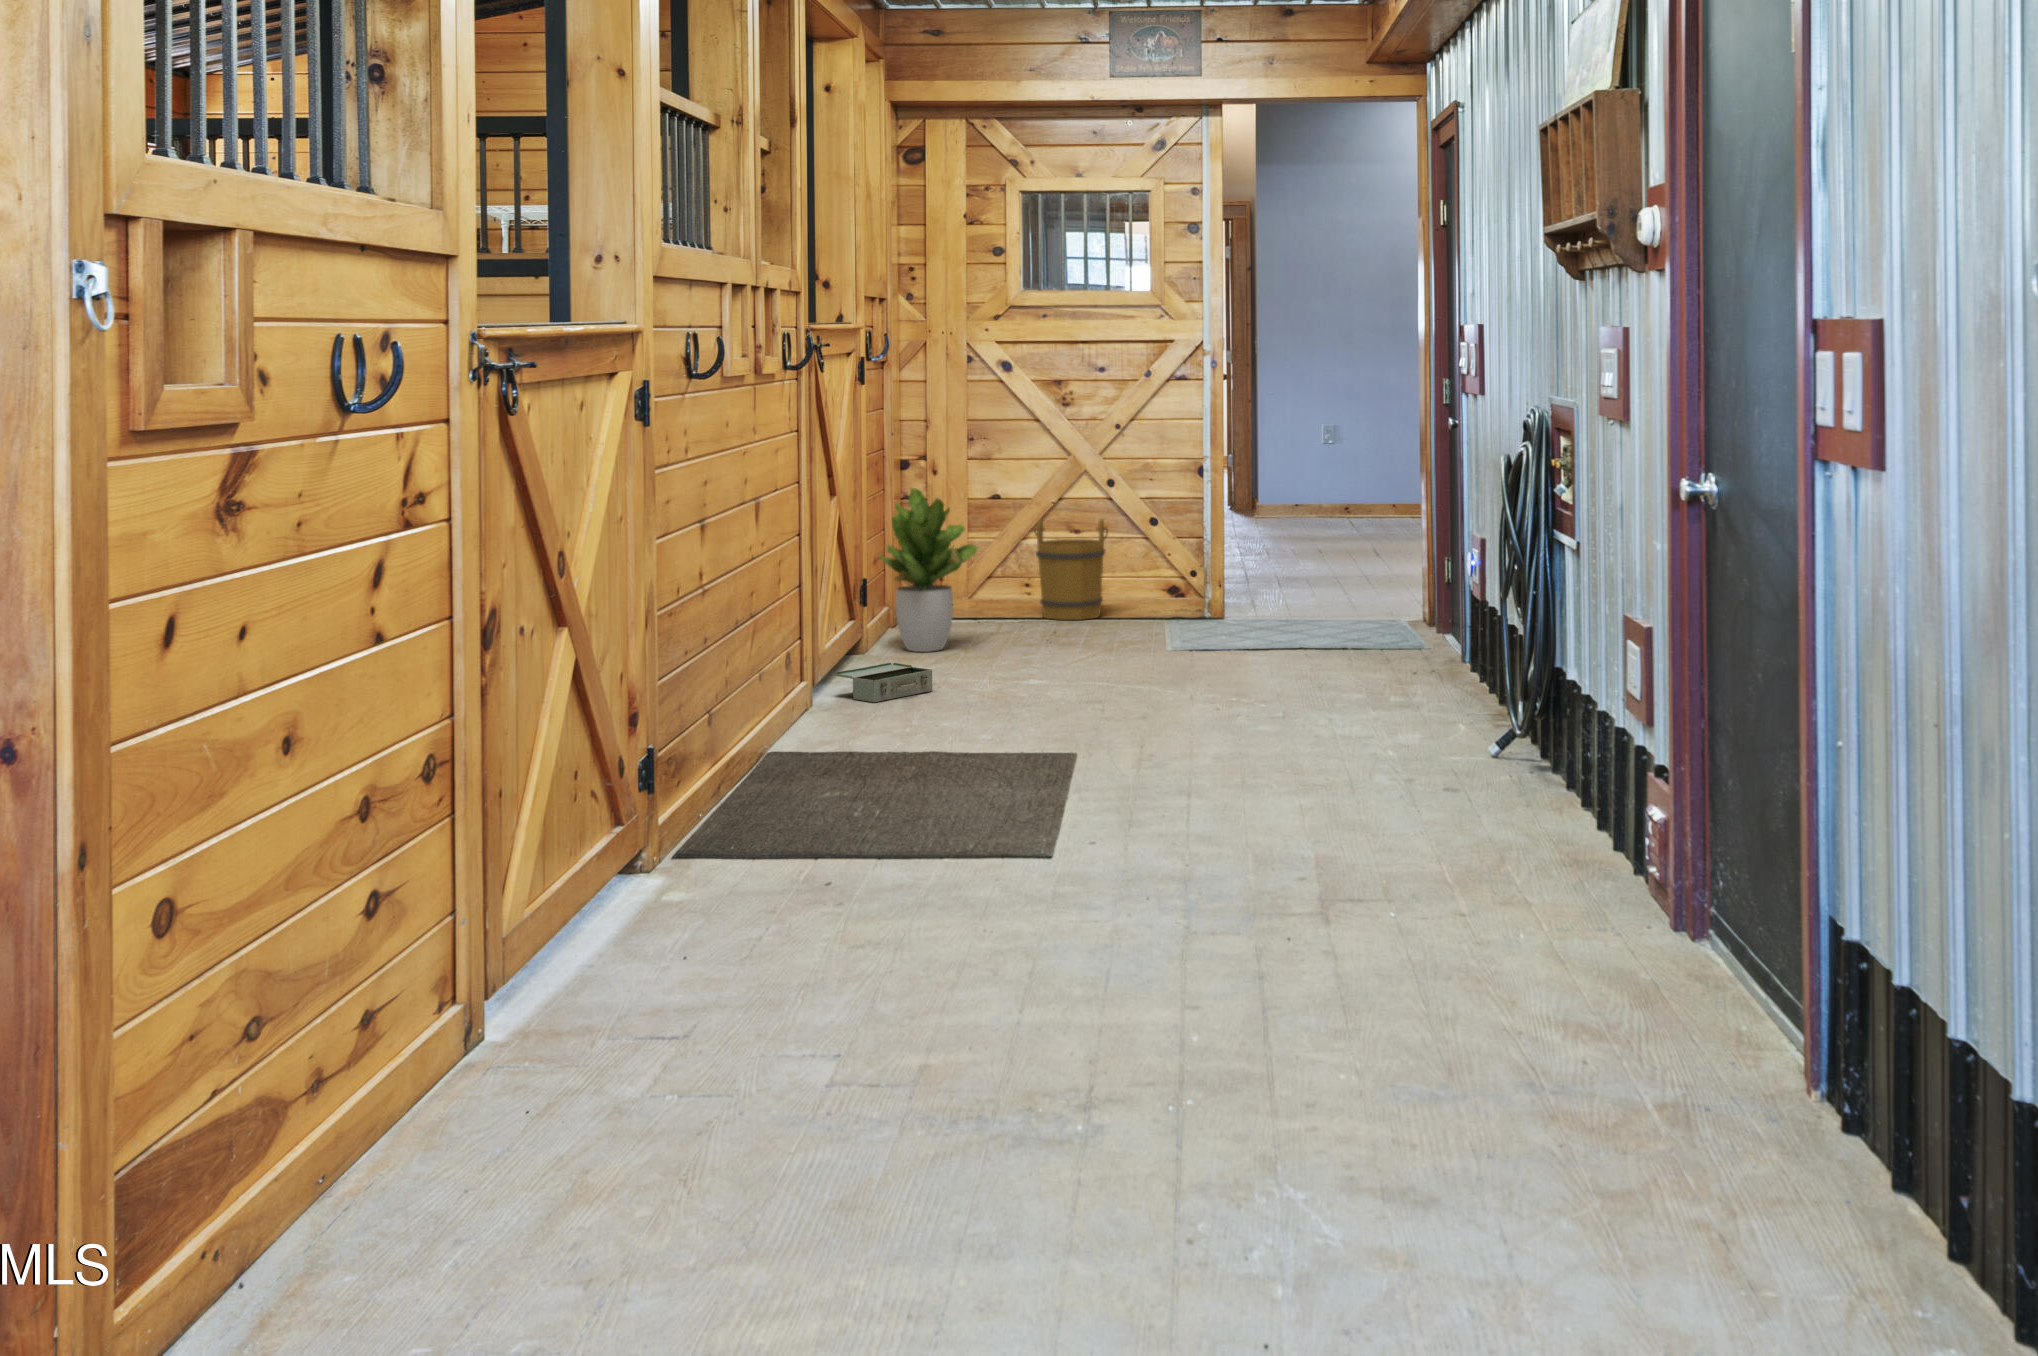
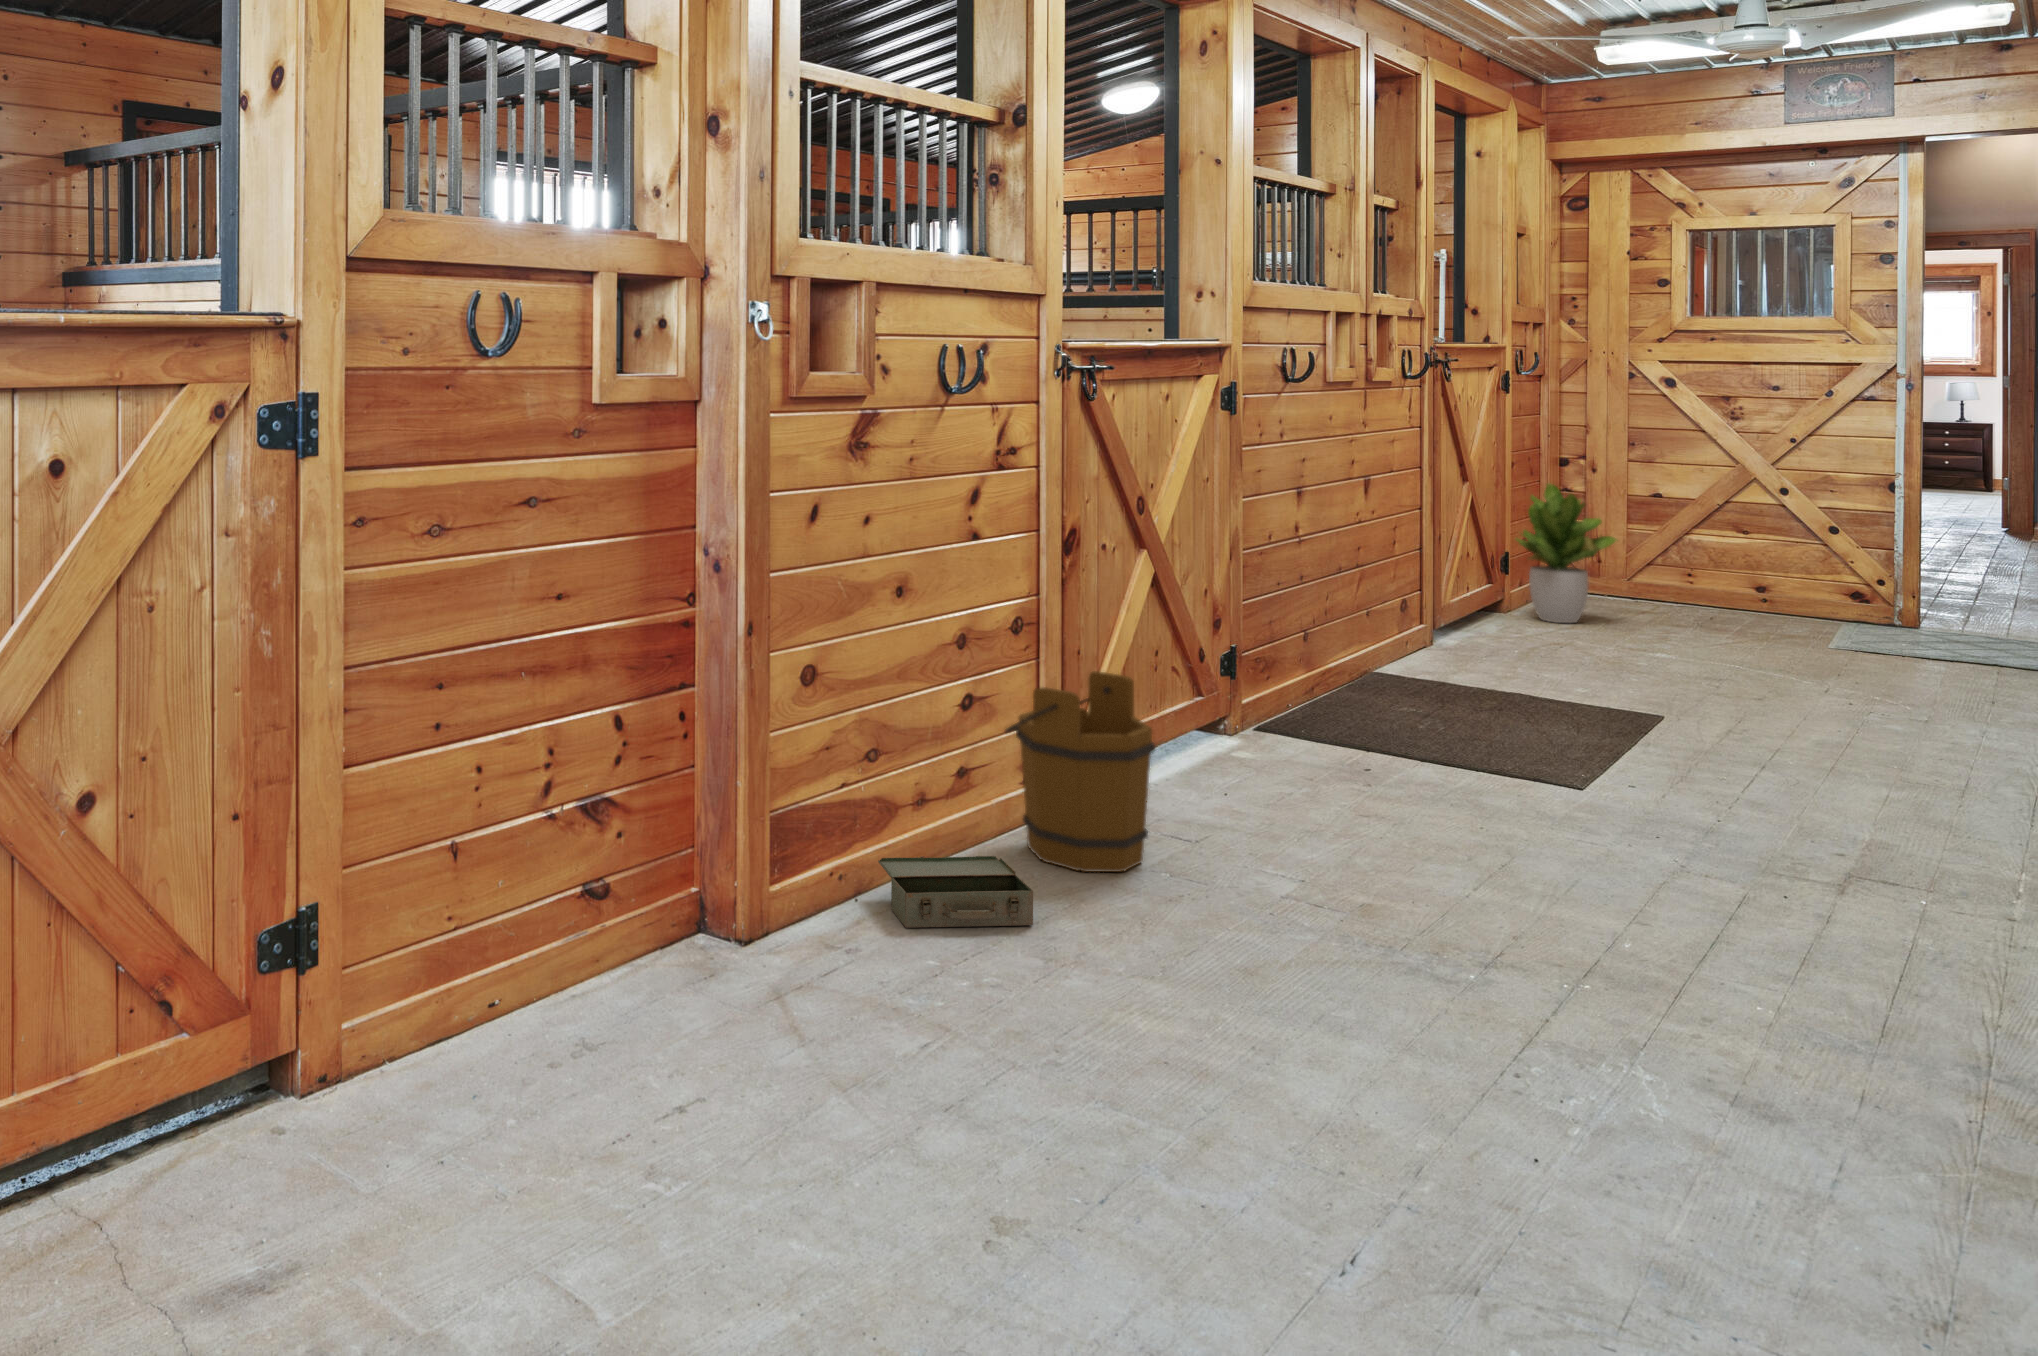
bucket: present [1034,519,1108,620] -> present [1005,671,1155,872]
toolbox: present [834,663,932,702] -> present [878,856,1033,928]

